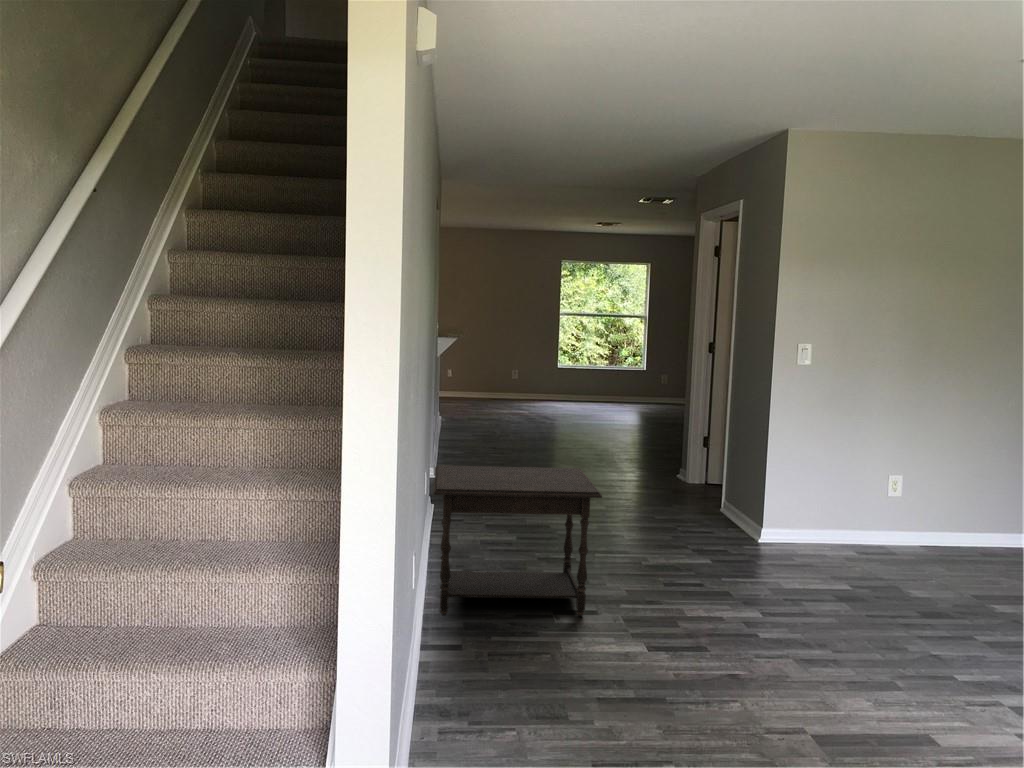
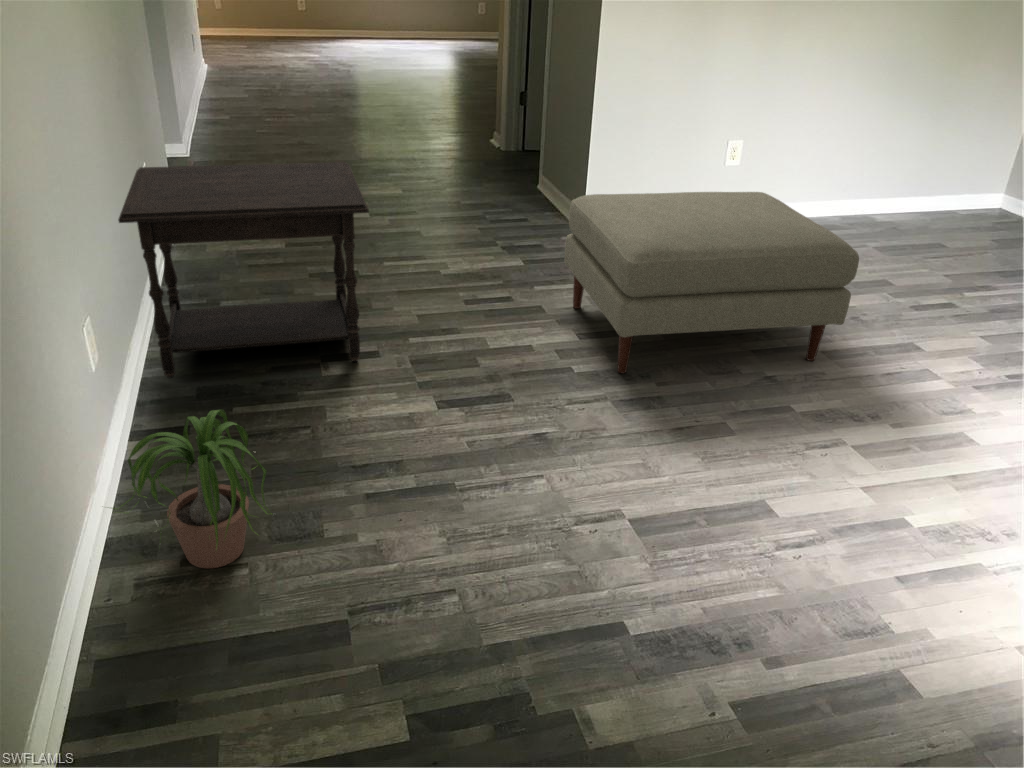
ottoman: none [748,502,1001,646] -> present [564,192,859,373]
potted plant: none [427,610,546,729] -> present [113,410,271,568]

